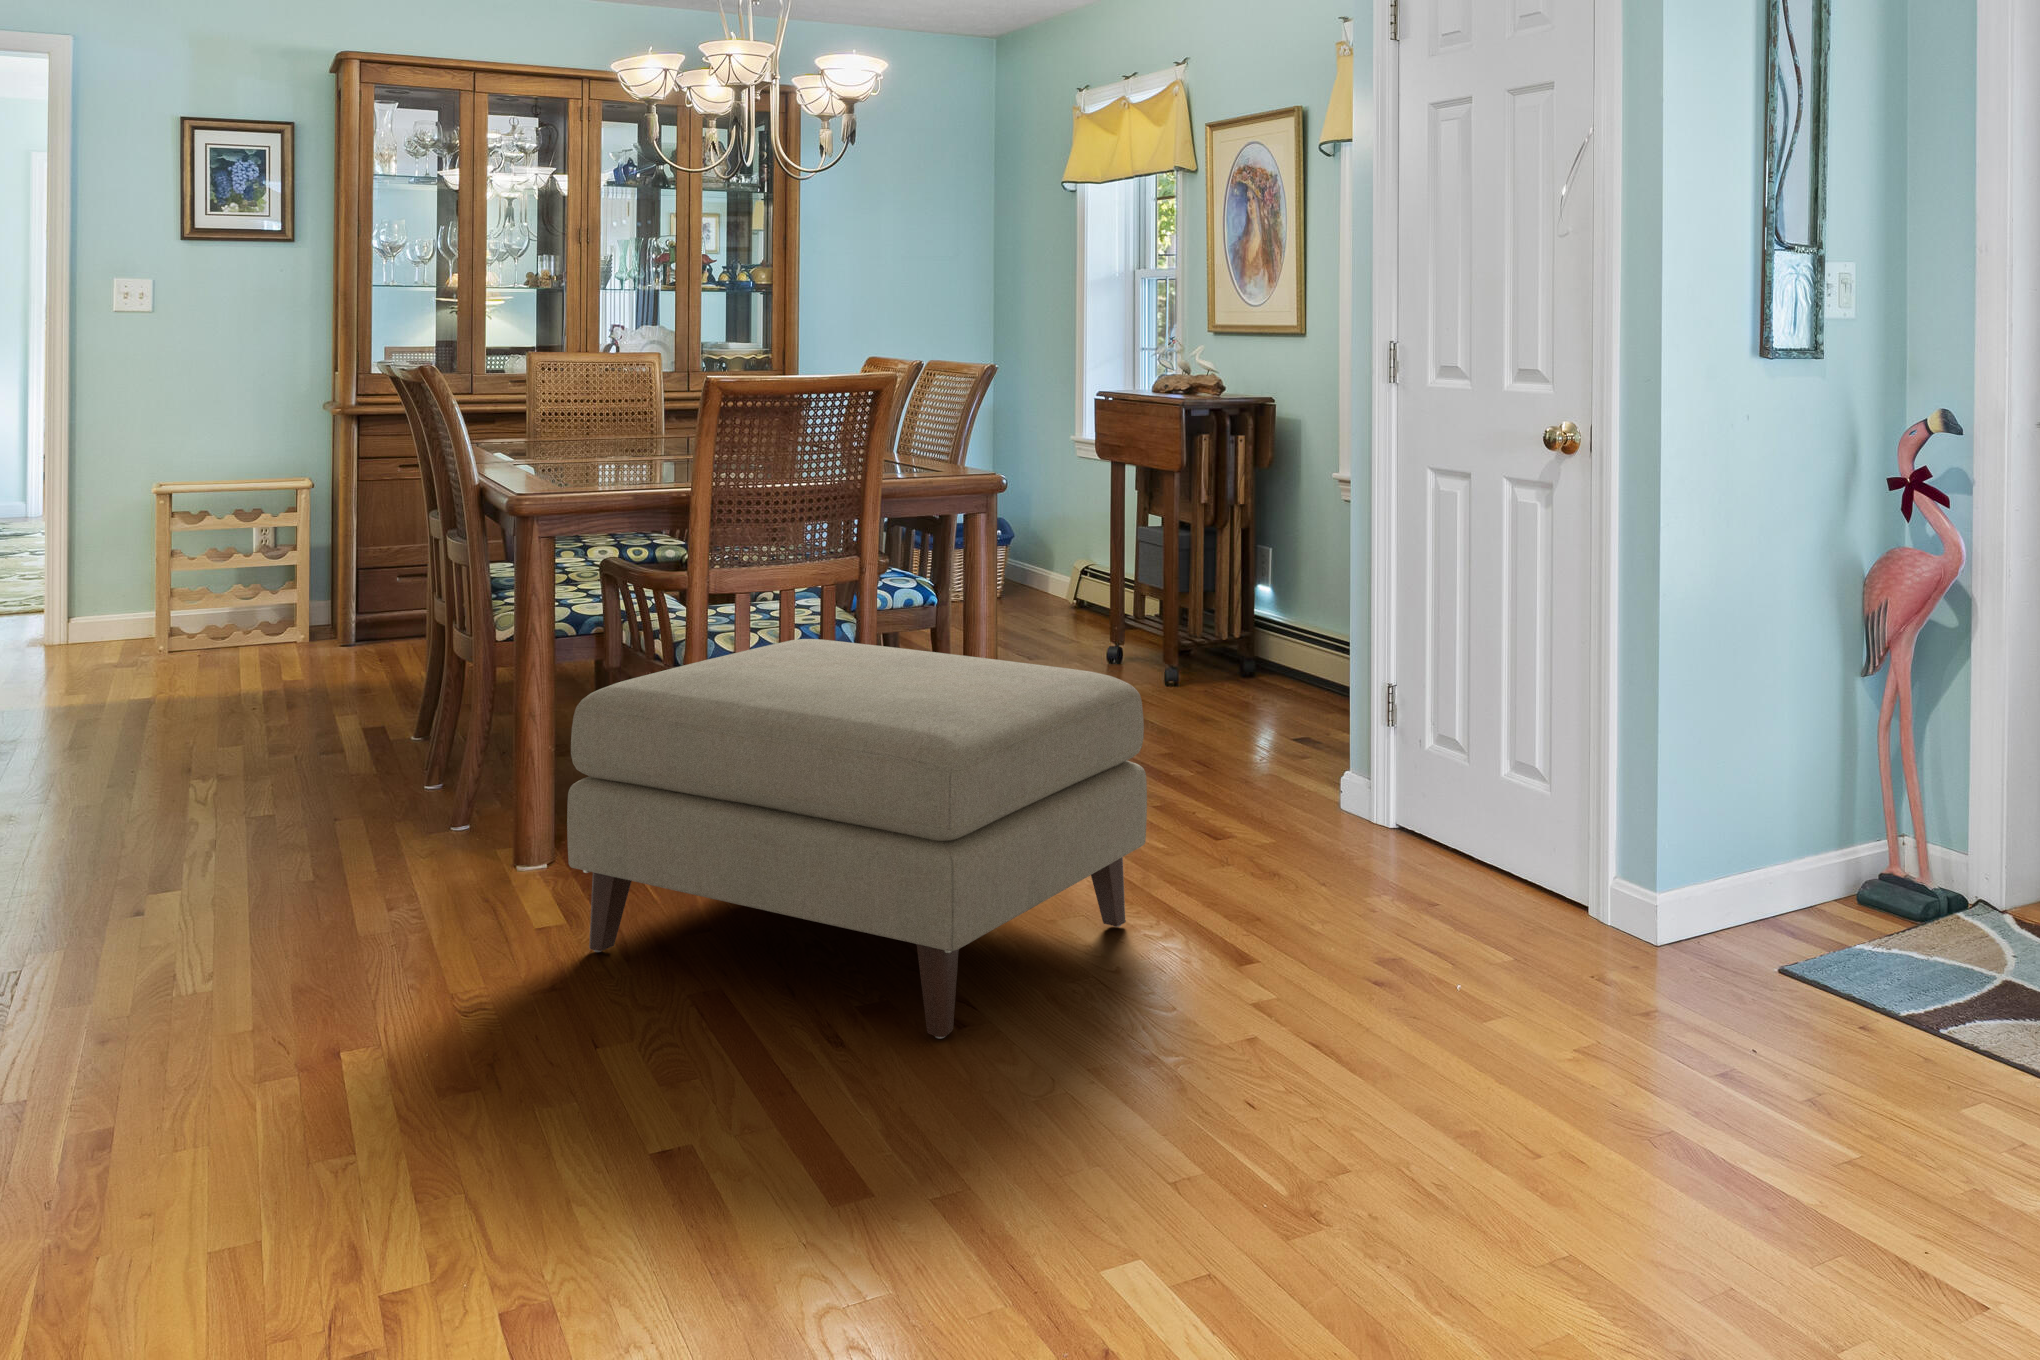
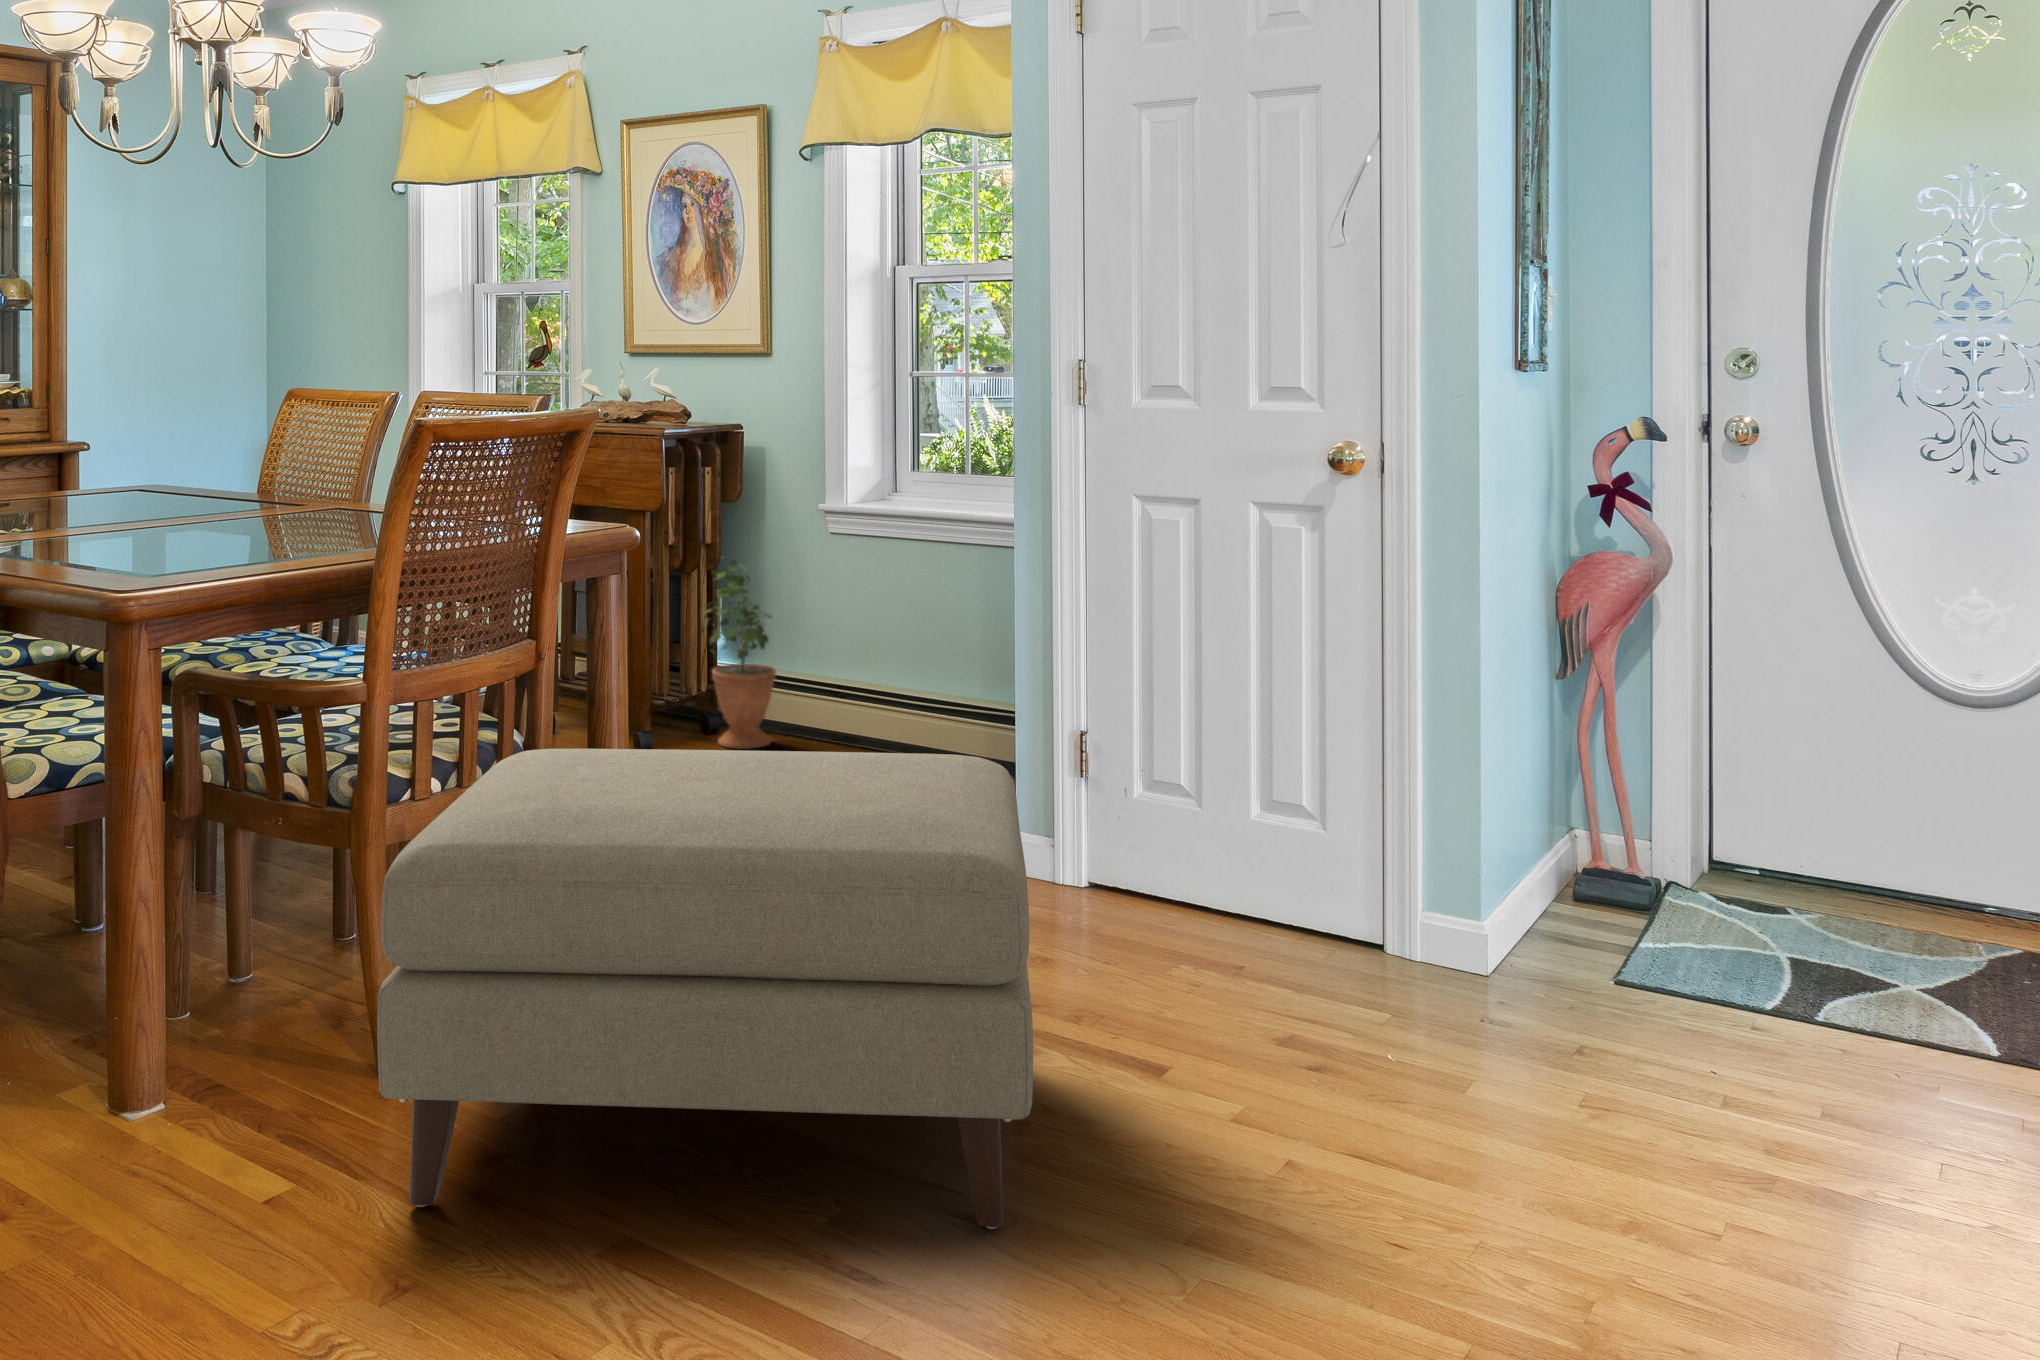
potted plant: none [1222,516,1291,689] -> present [703,560,776,749]

